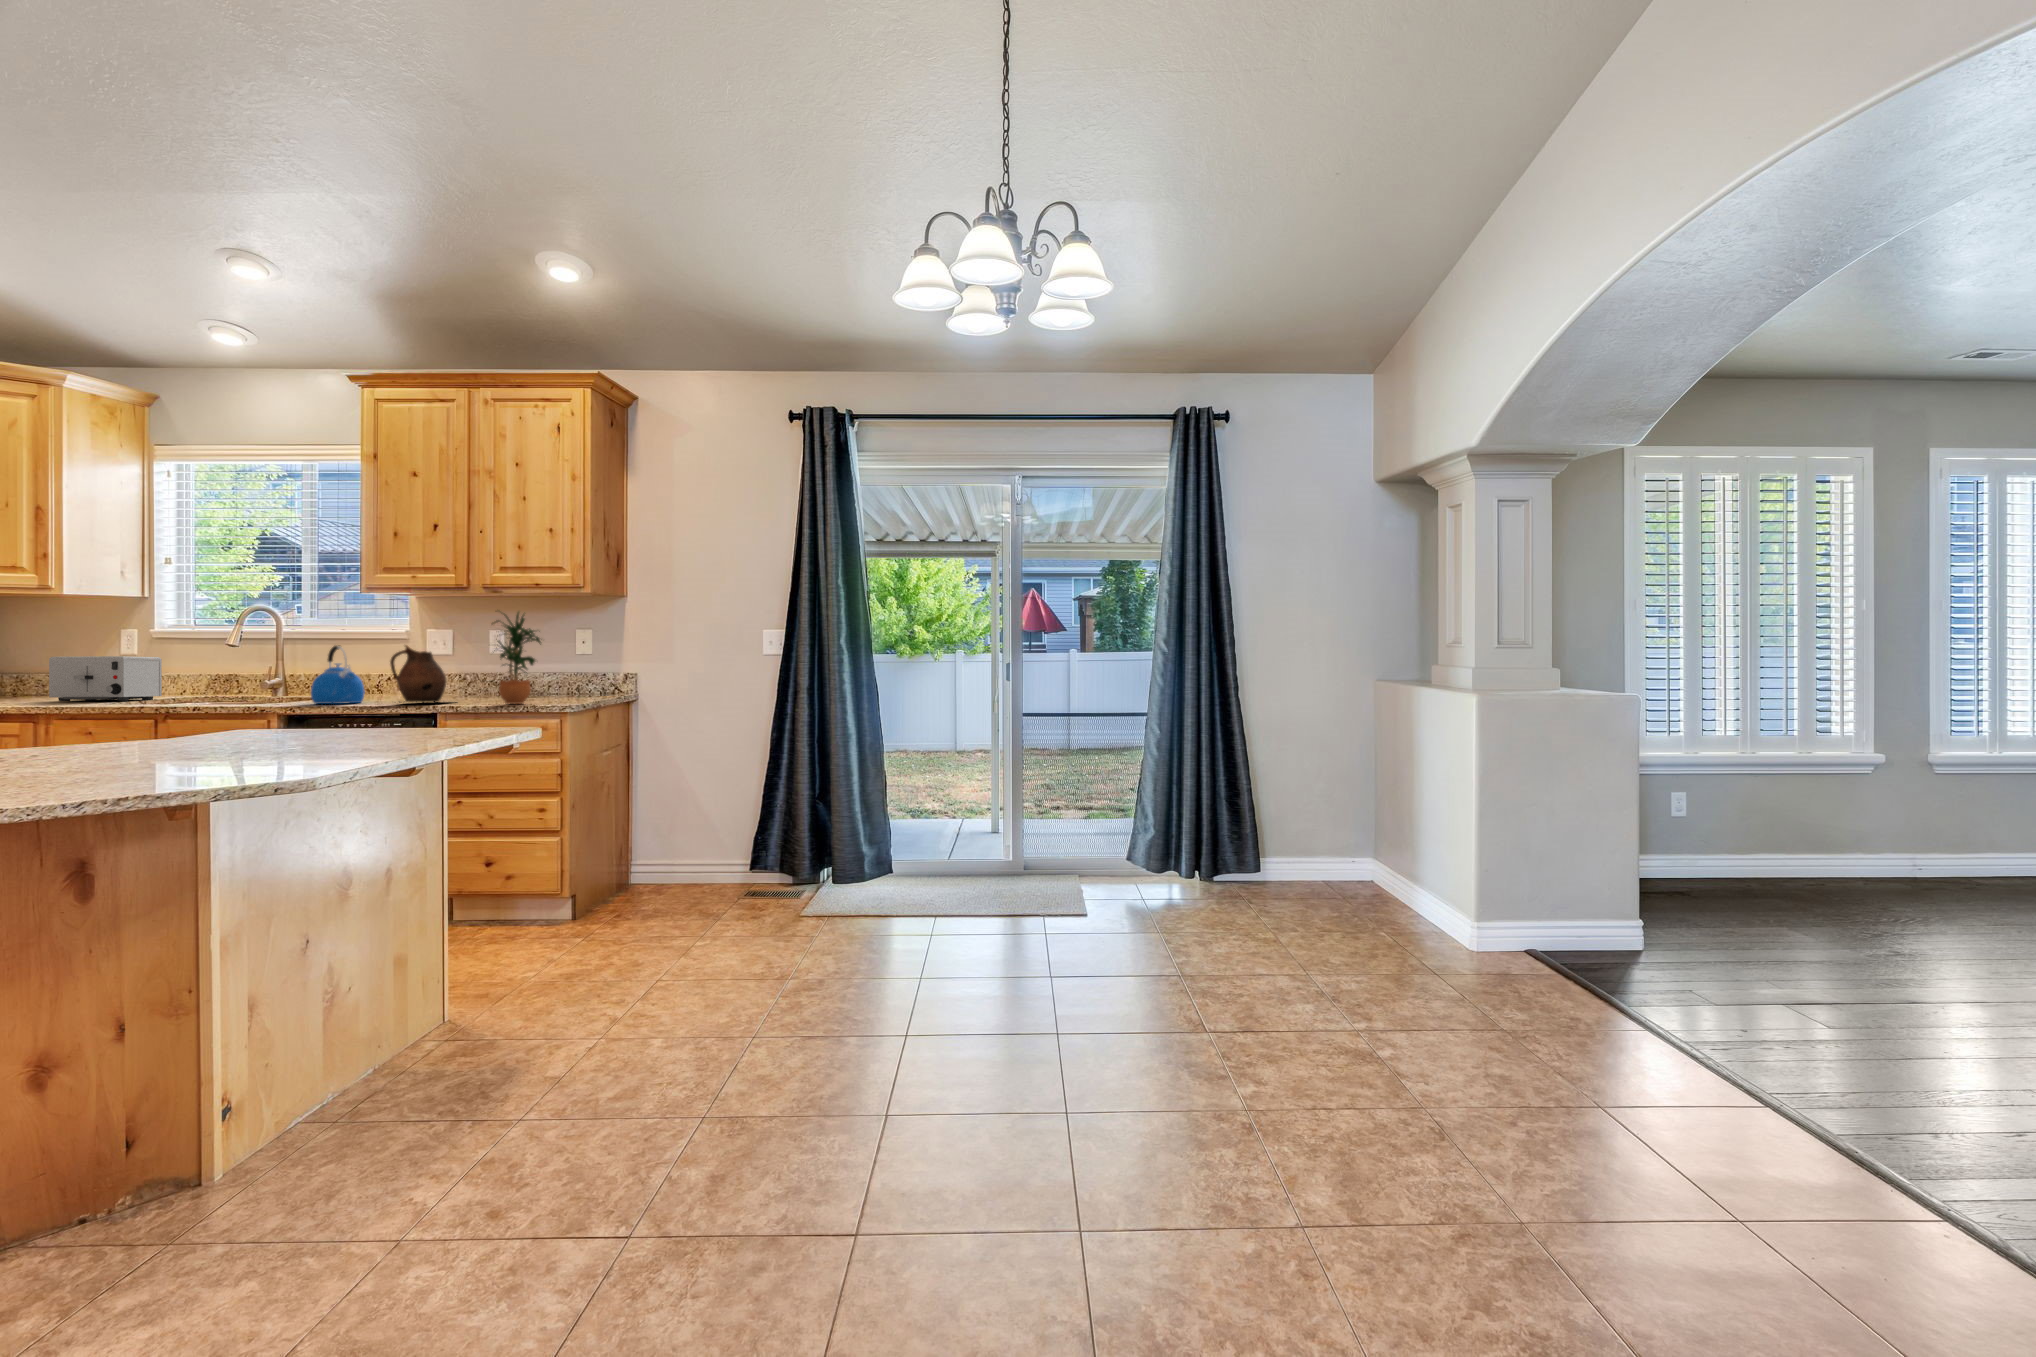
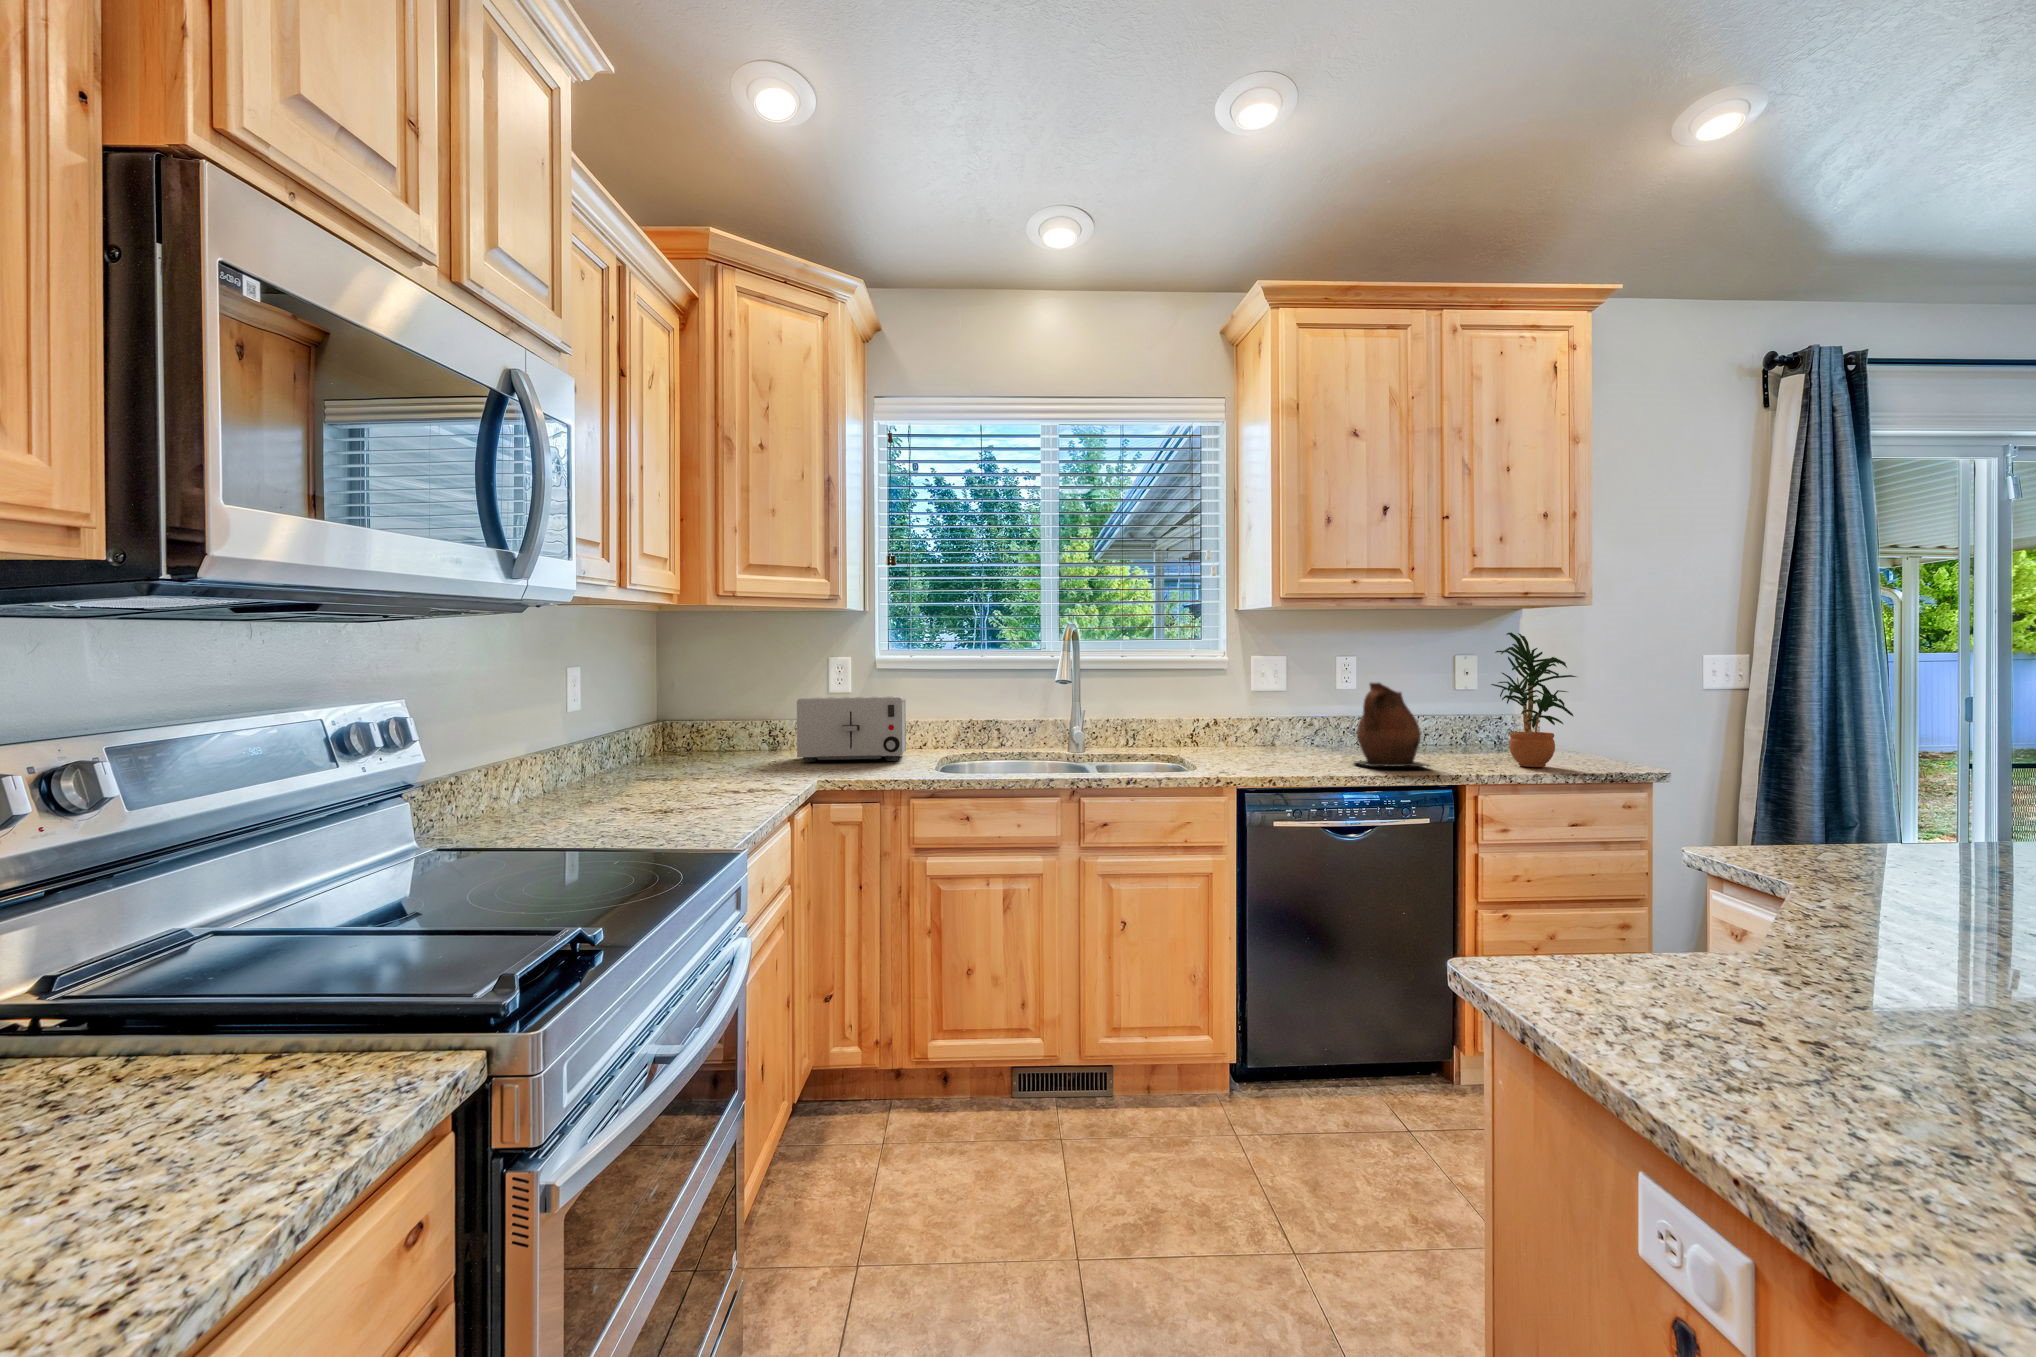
kettle: present [311,645,365,704] -> none [1226,683,1305,768]

